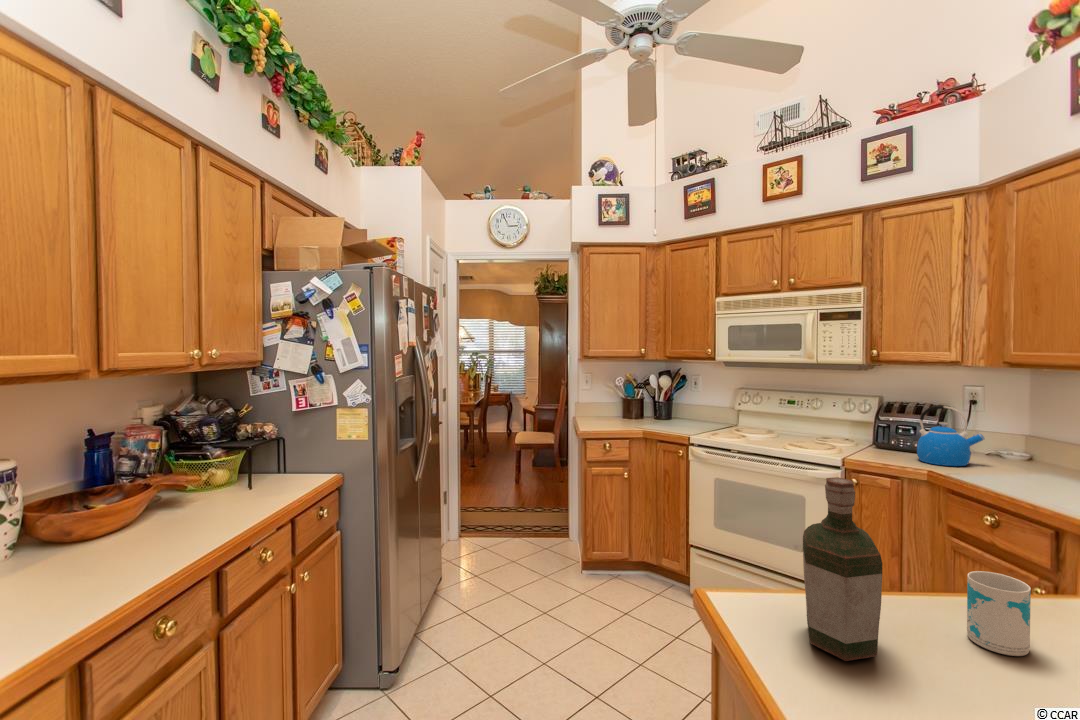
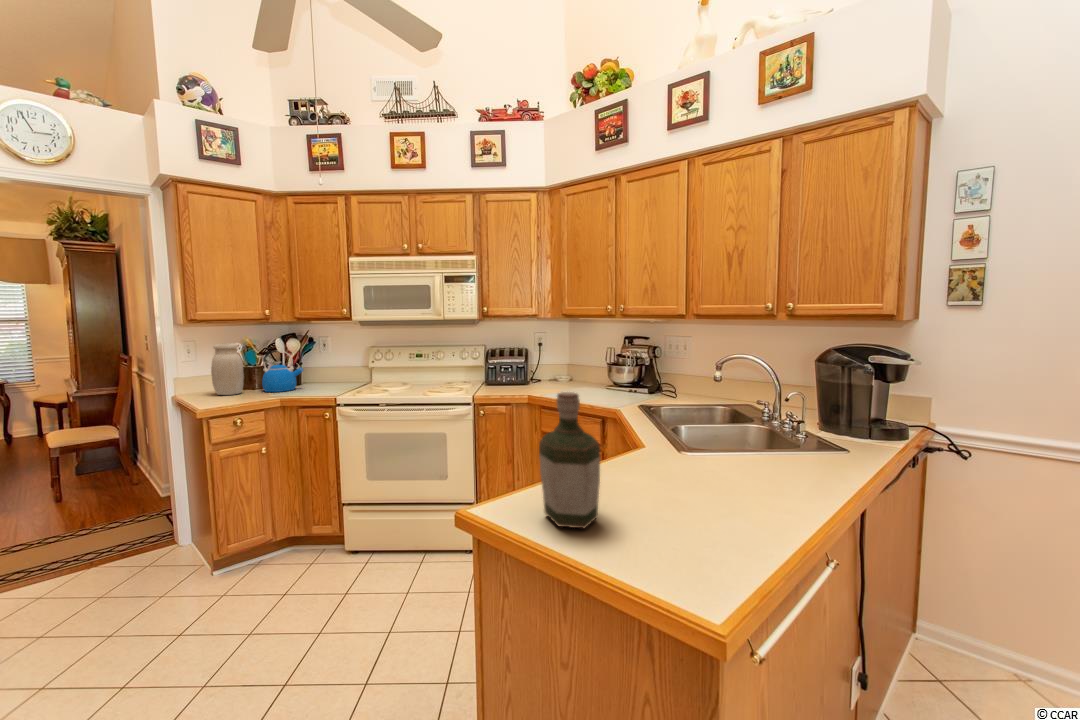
jar: none [598,378,621,423] -> present [211,343,244,395]
kettle: present [917,405,984,466] -> present [262,350,303,392]
mug: present [967,571,1031,656] -> none [623,442,655,492]

